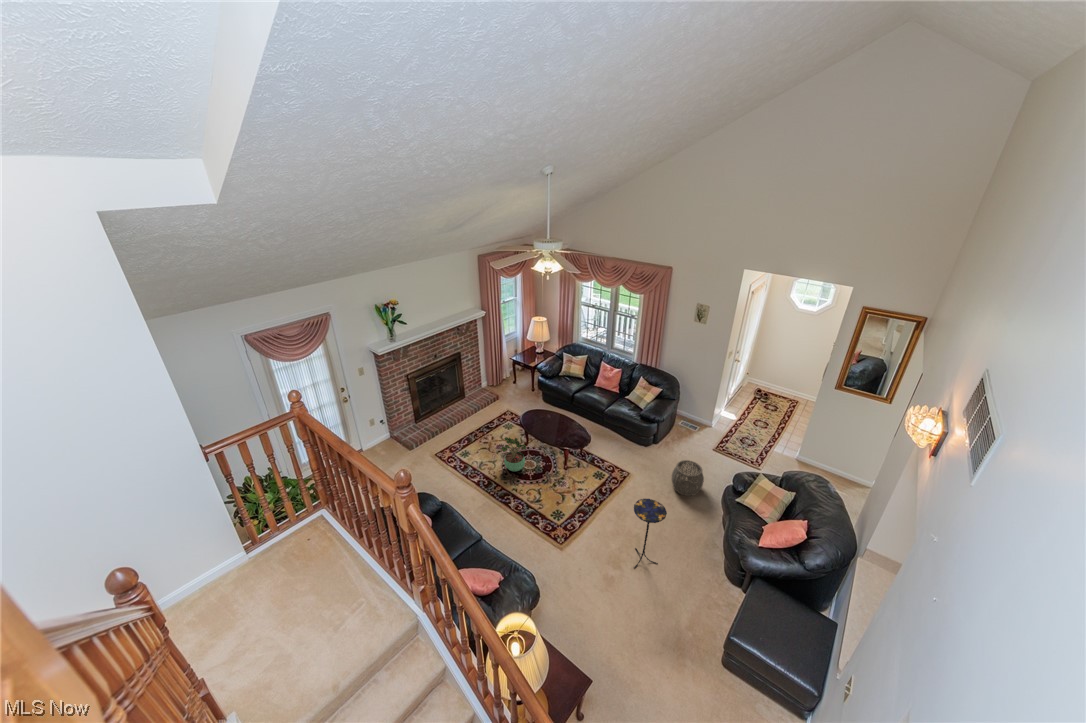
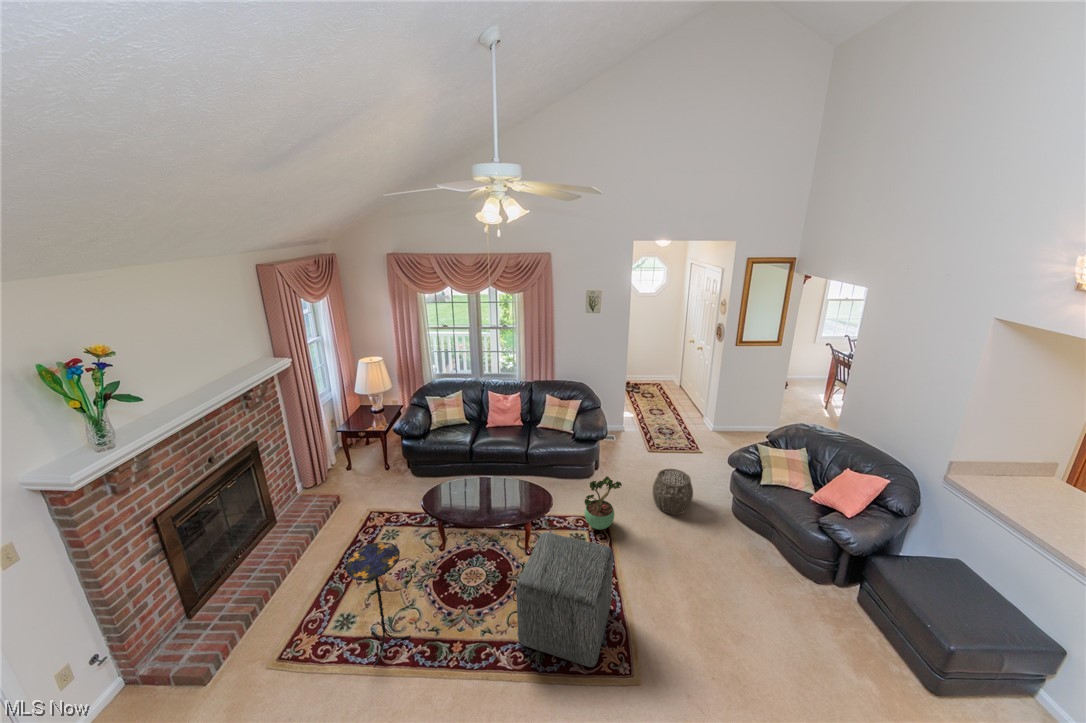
potted plant: present [502,437,526,471] -> present [584,476,622,529]
ottoman: none [523,455,584,529] -> present [516,532,613,667]
side table: present [634,499,667,568] -> present [345,542,411,665]

